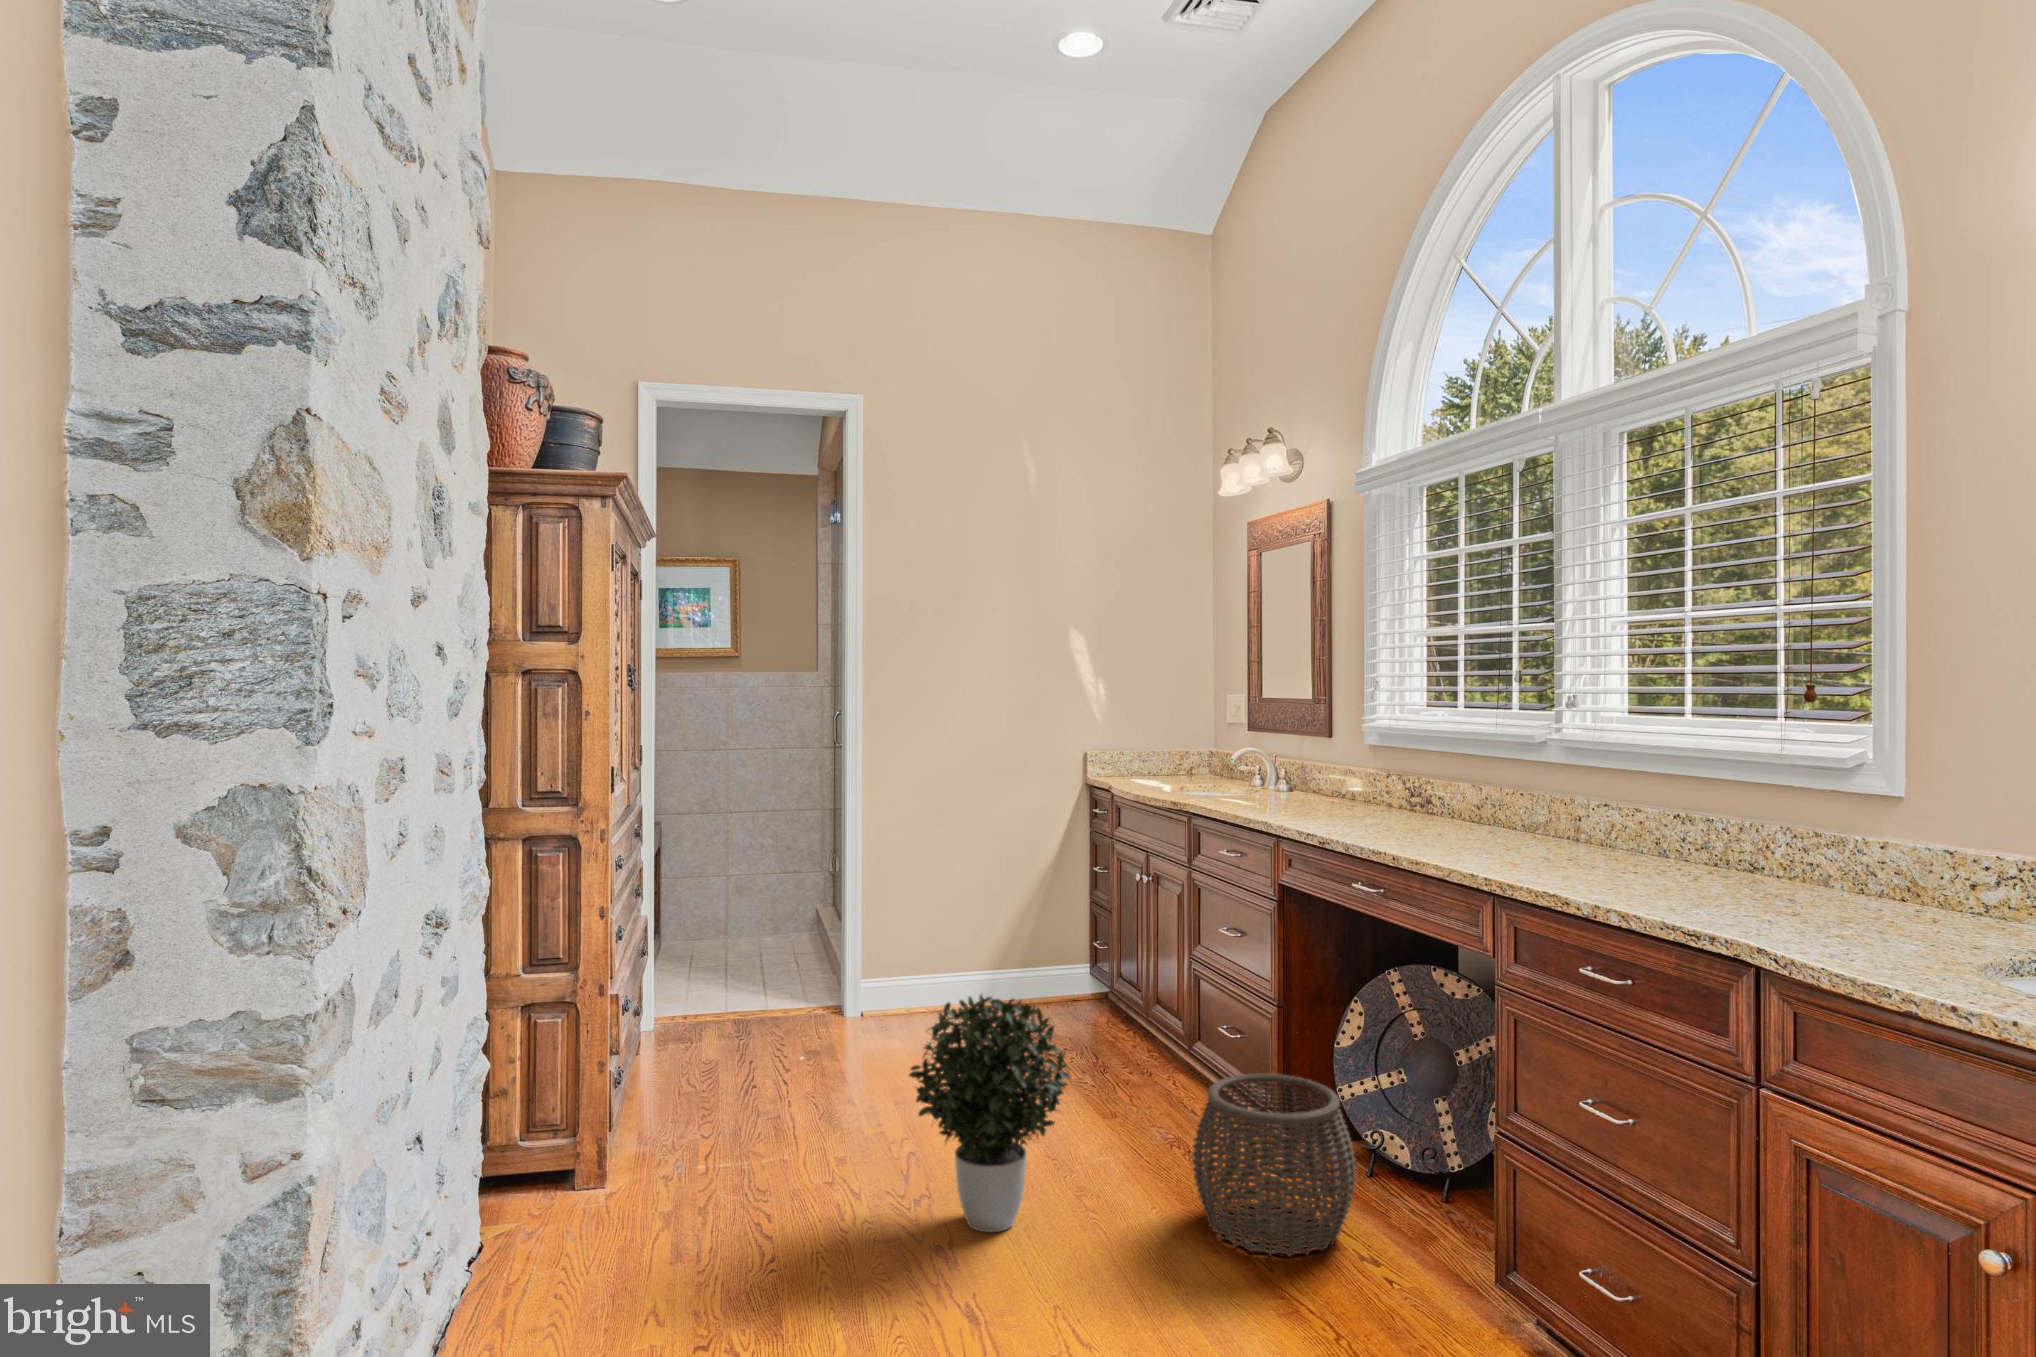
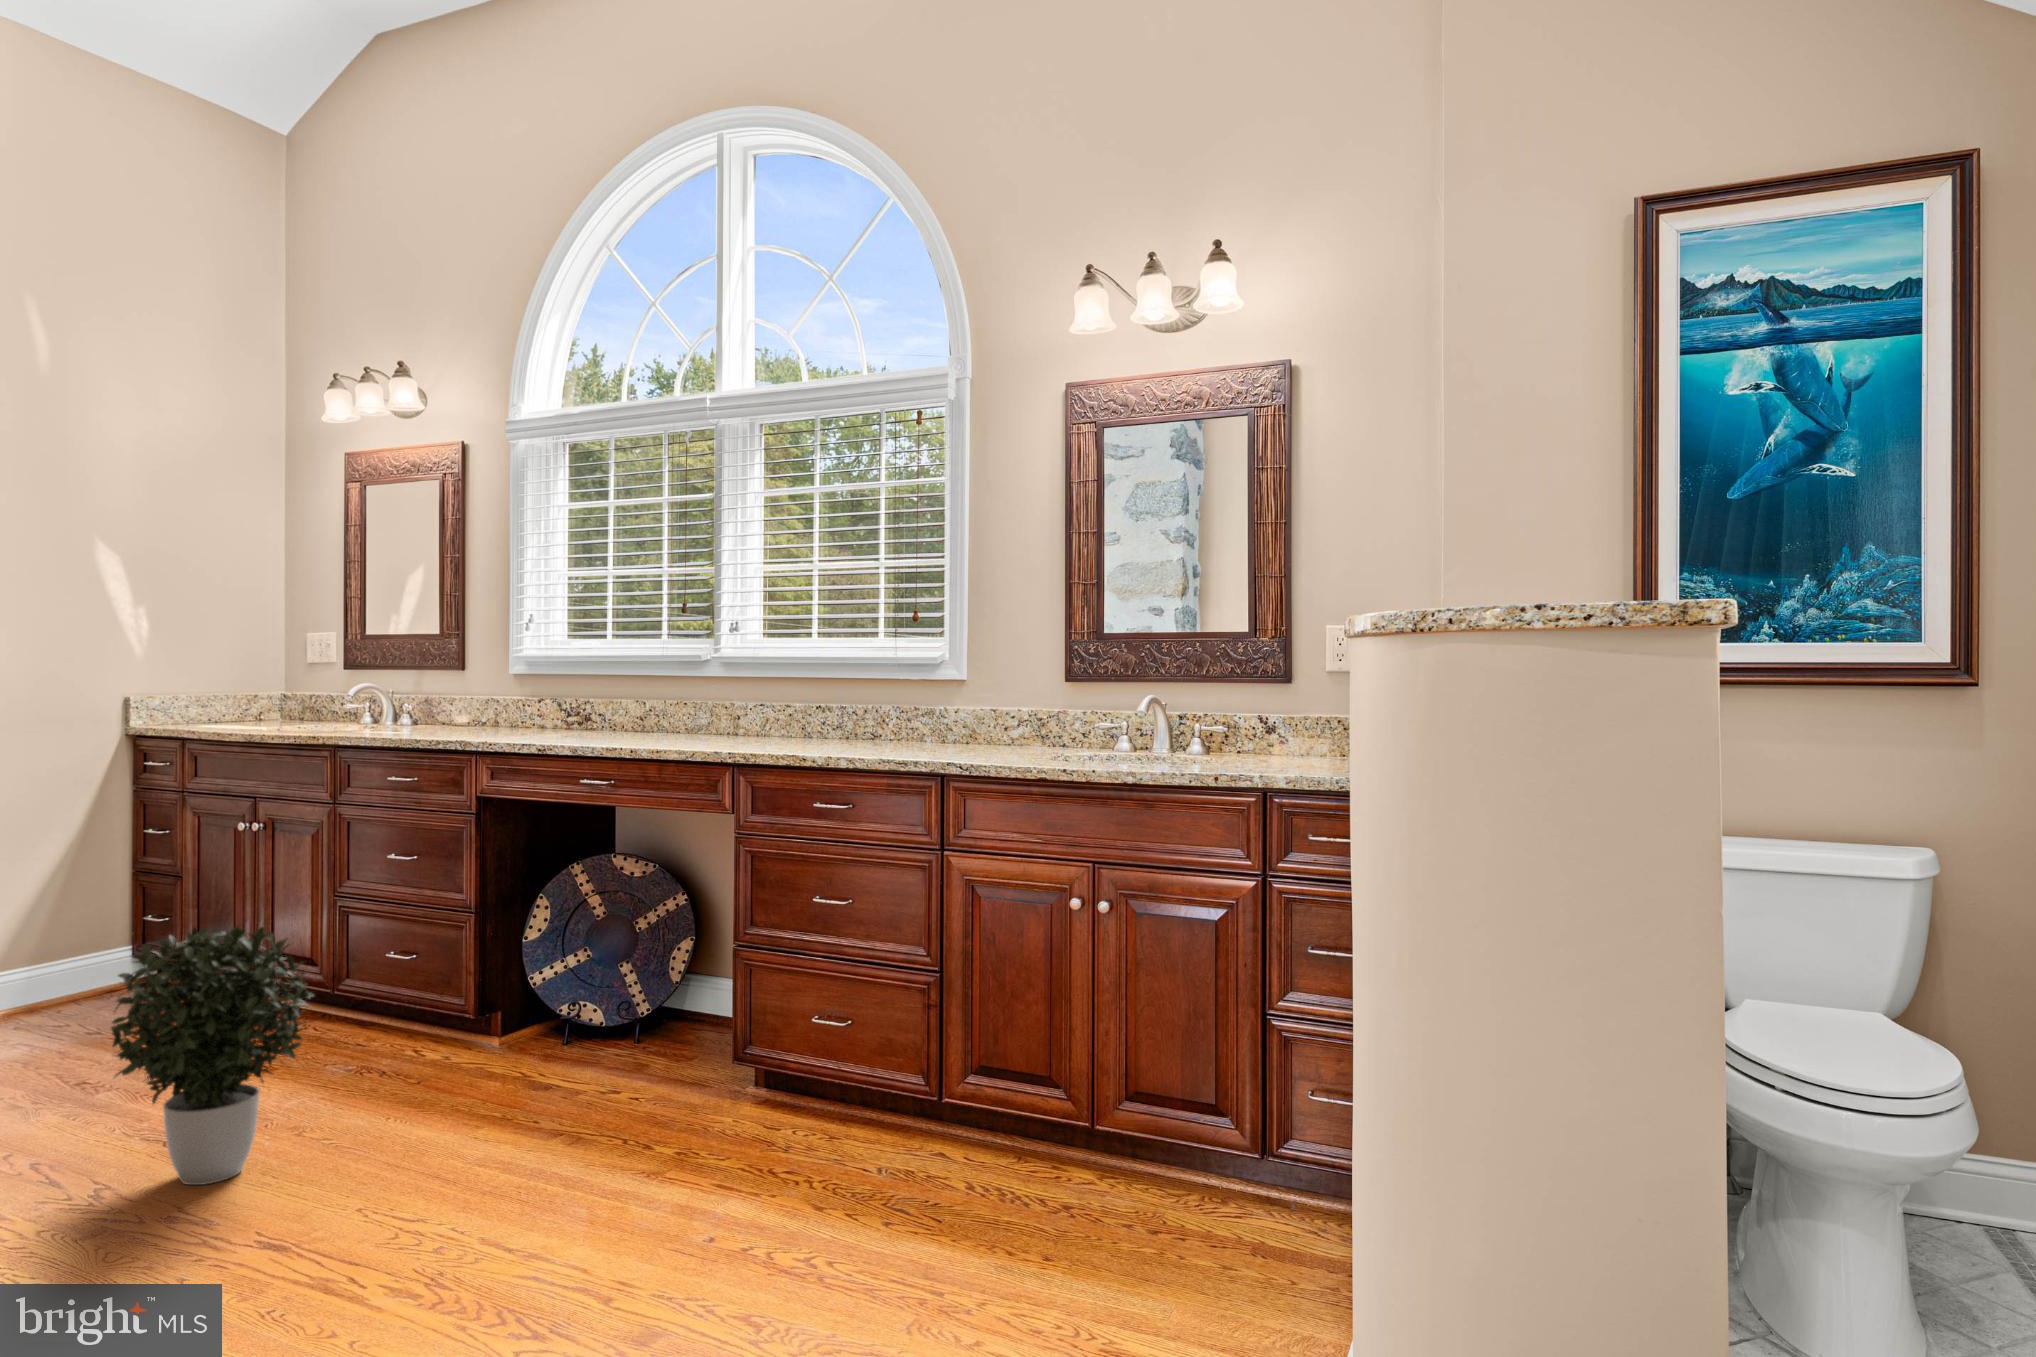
woven basket: present [1192,1074,1356,1257] -> none [433,960,593,1117]

